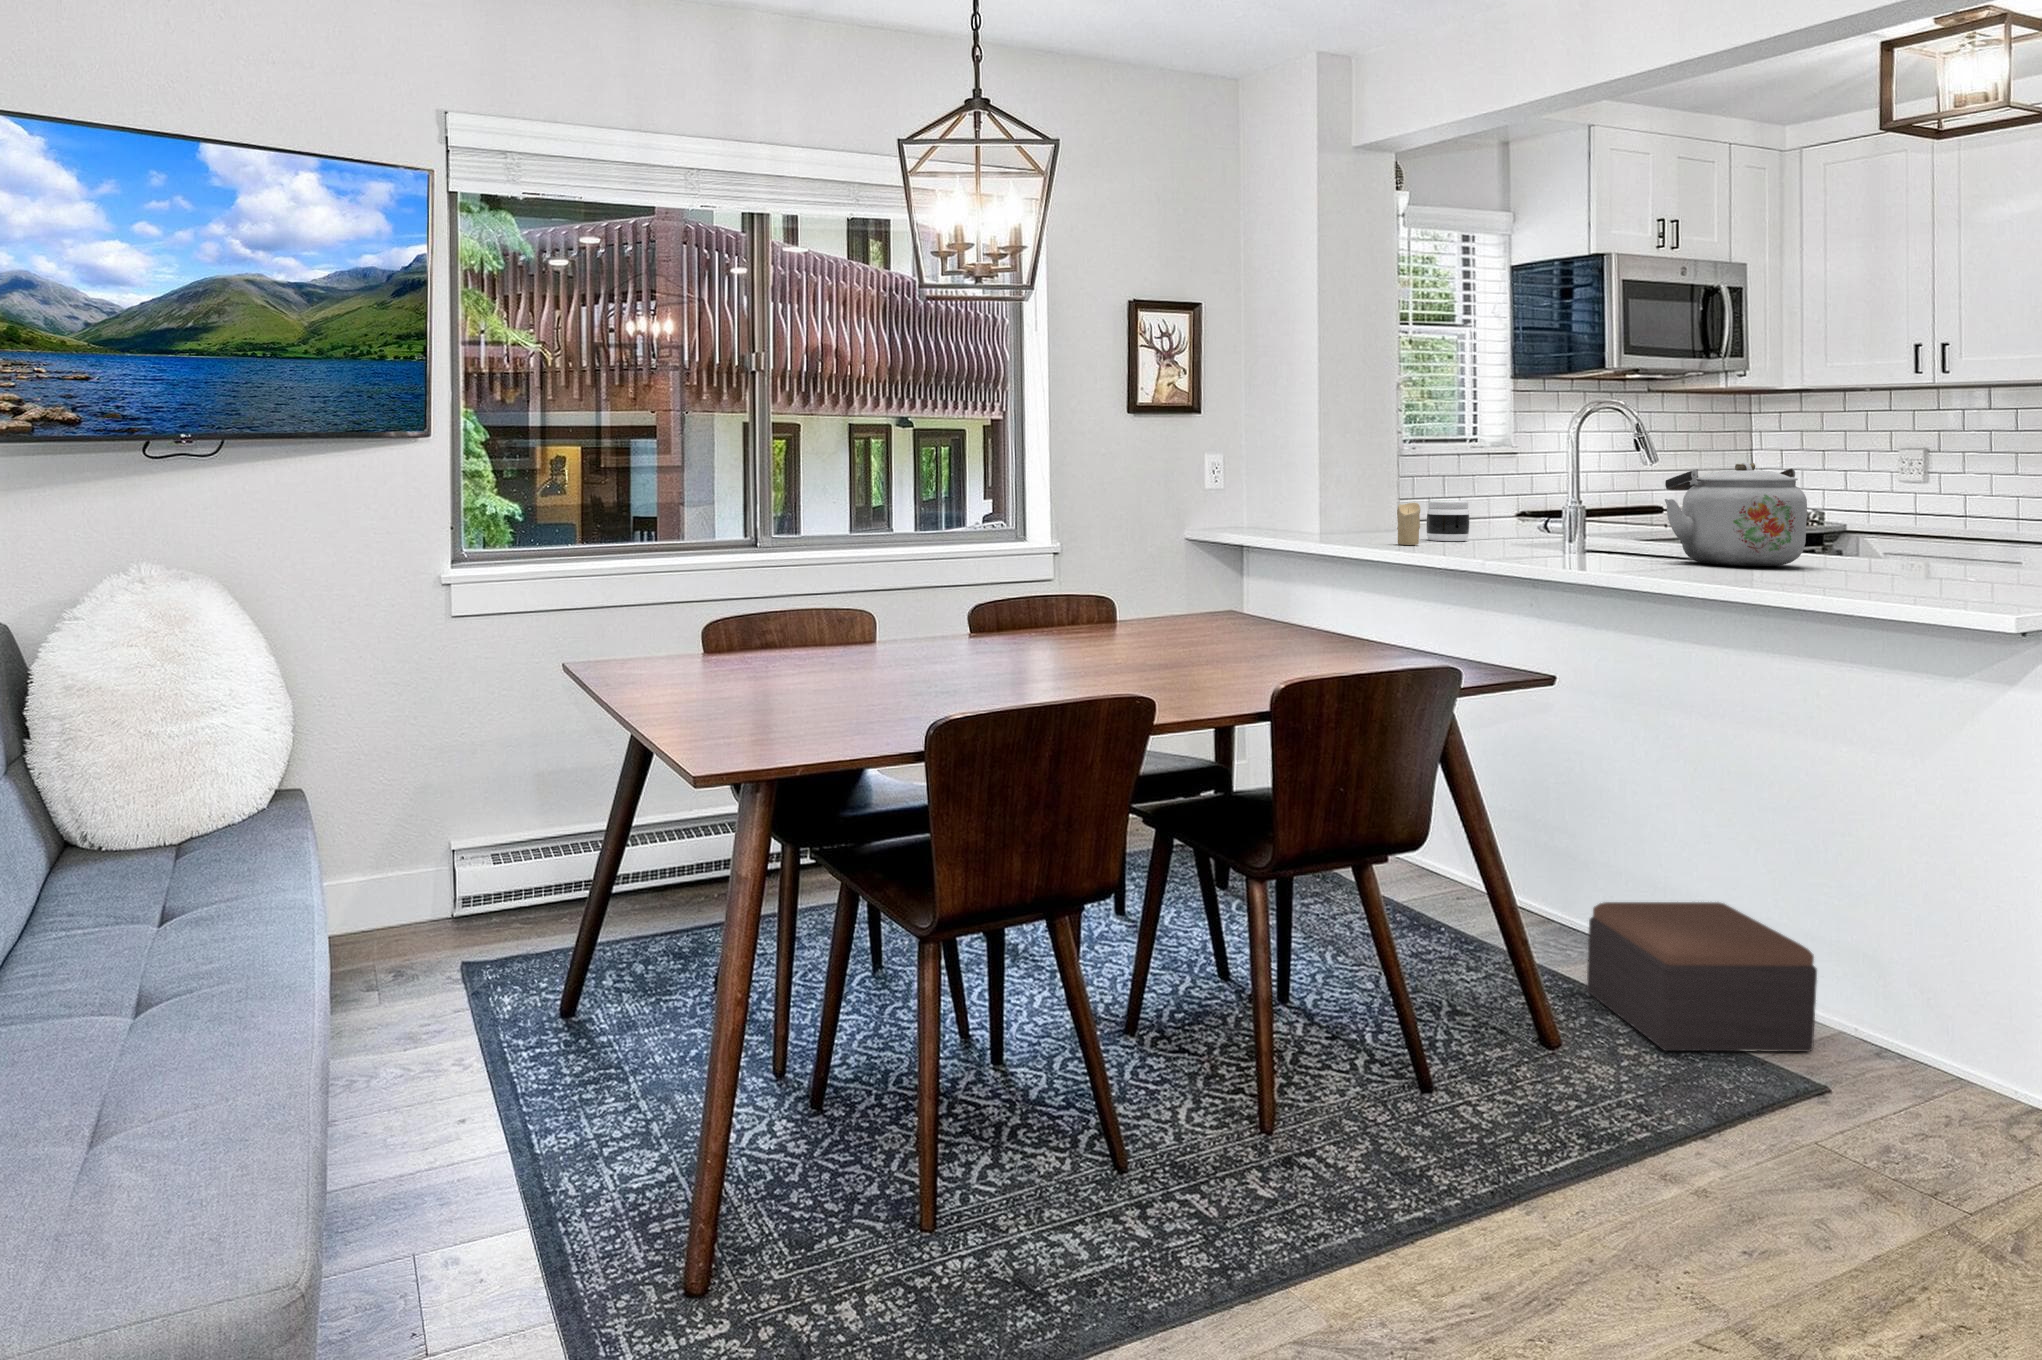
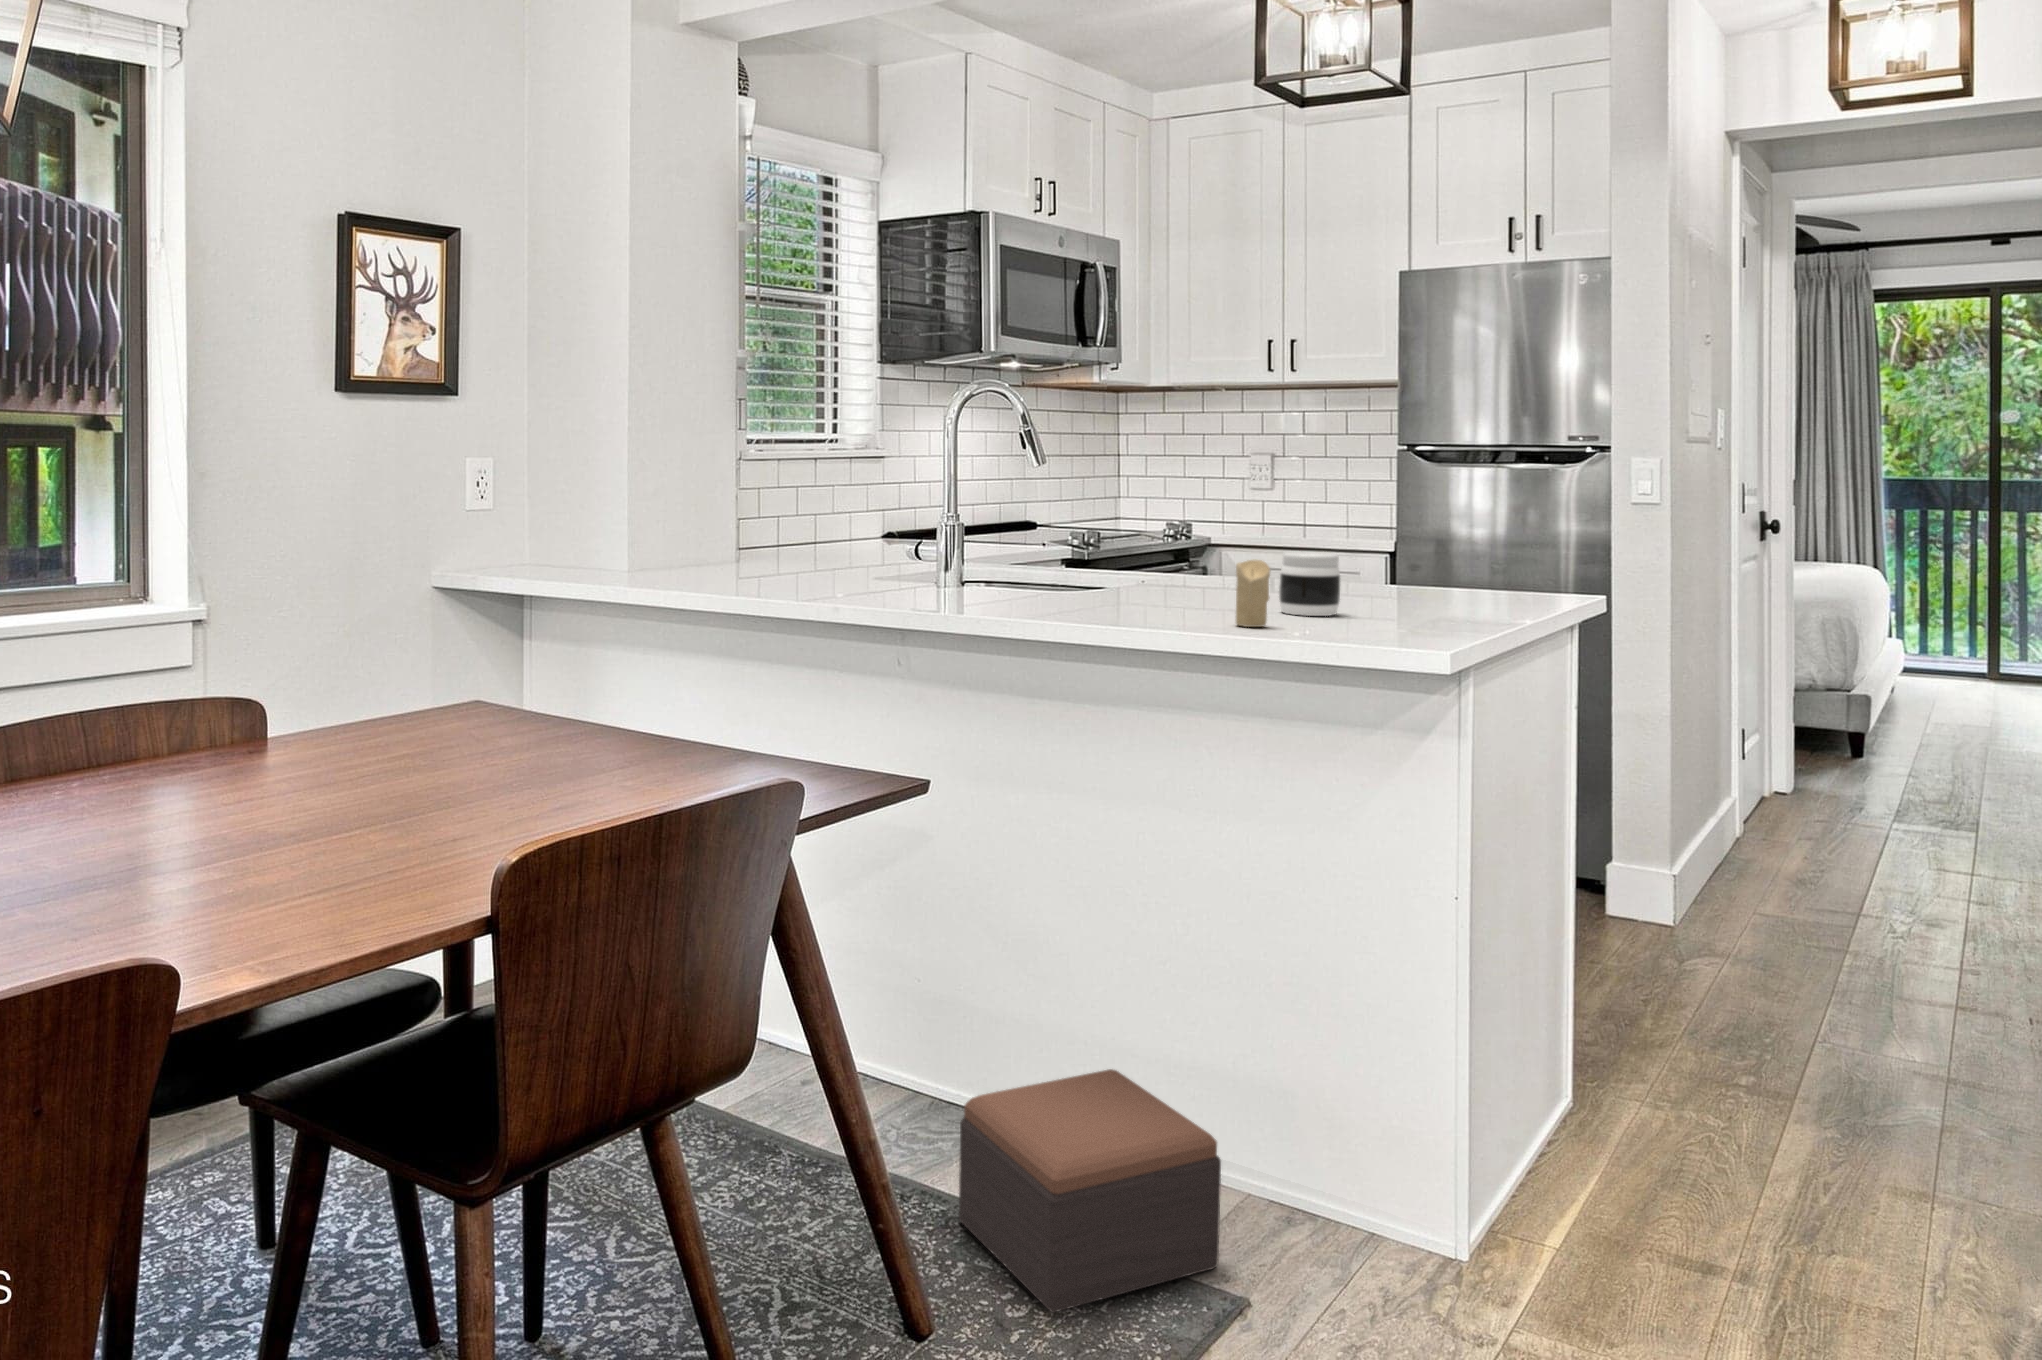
kettle: present [1665,462,1807,566] -> none [1040,483,1191,615]
jar: present [1426,500,1469,541] -> present [1279,552,1340,616]
candle: present [1397,503,1420,545] -> present [1236,559,1270,627]

